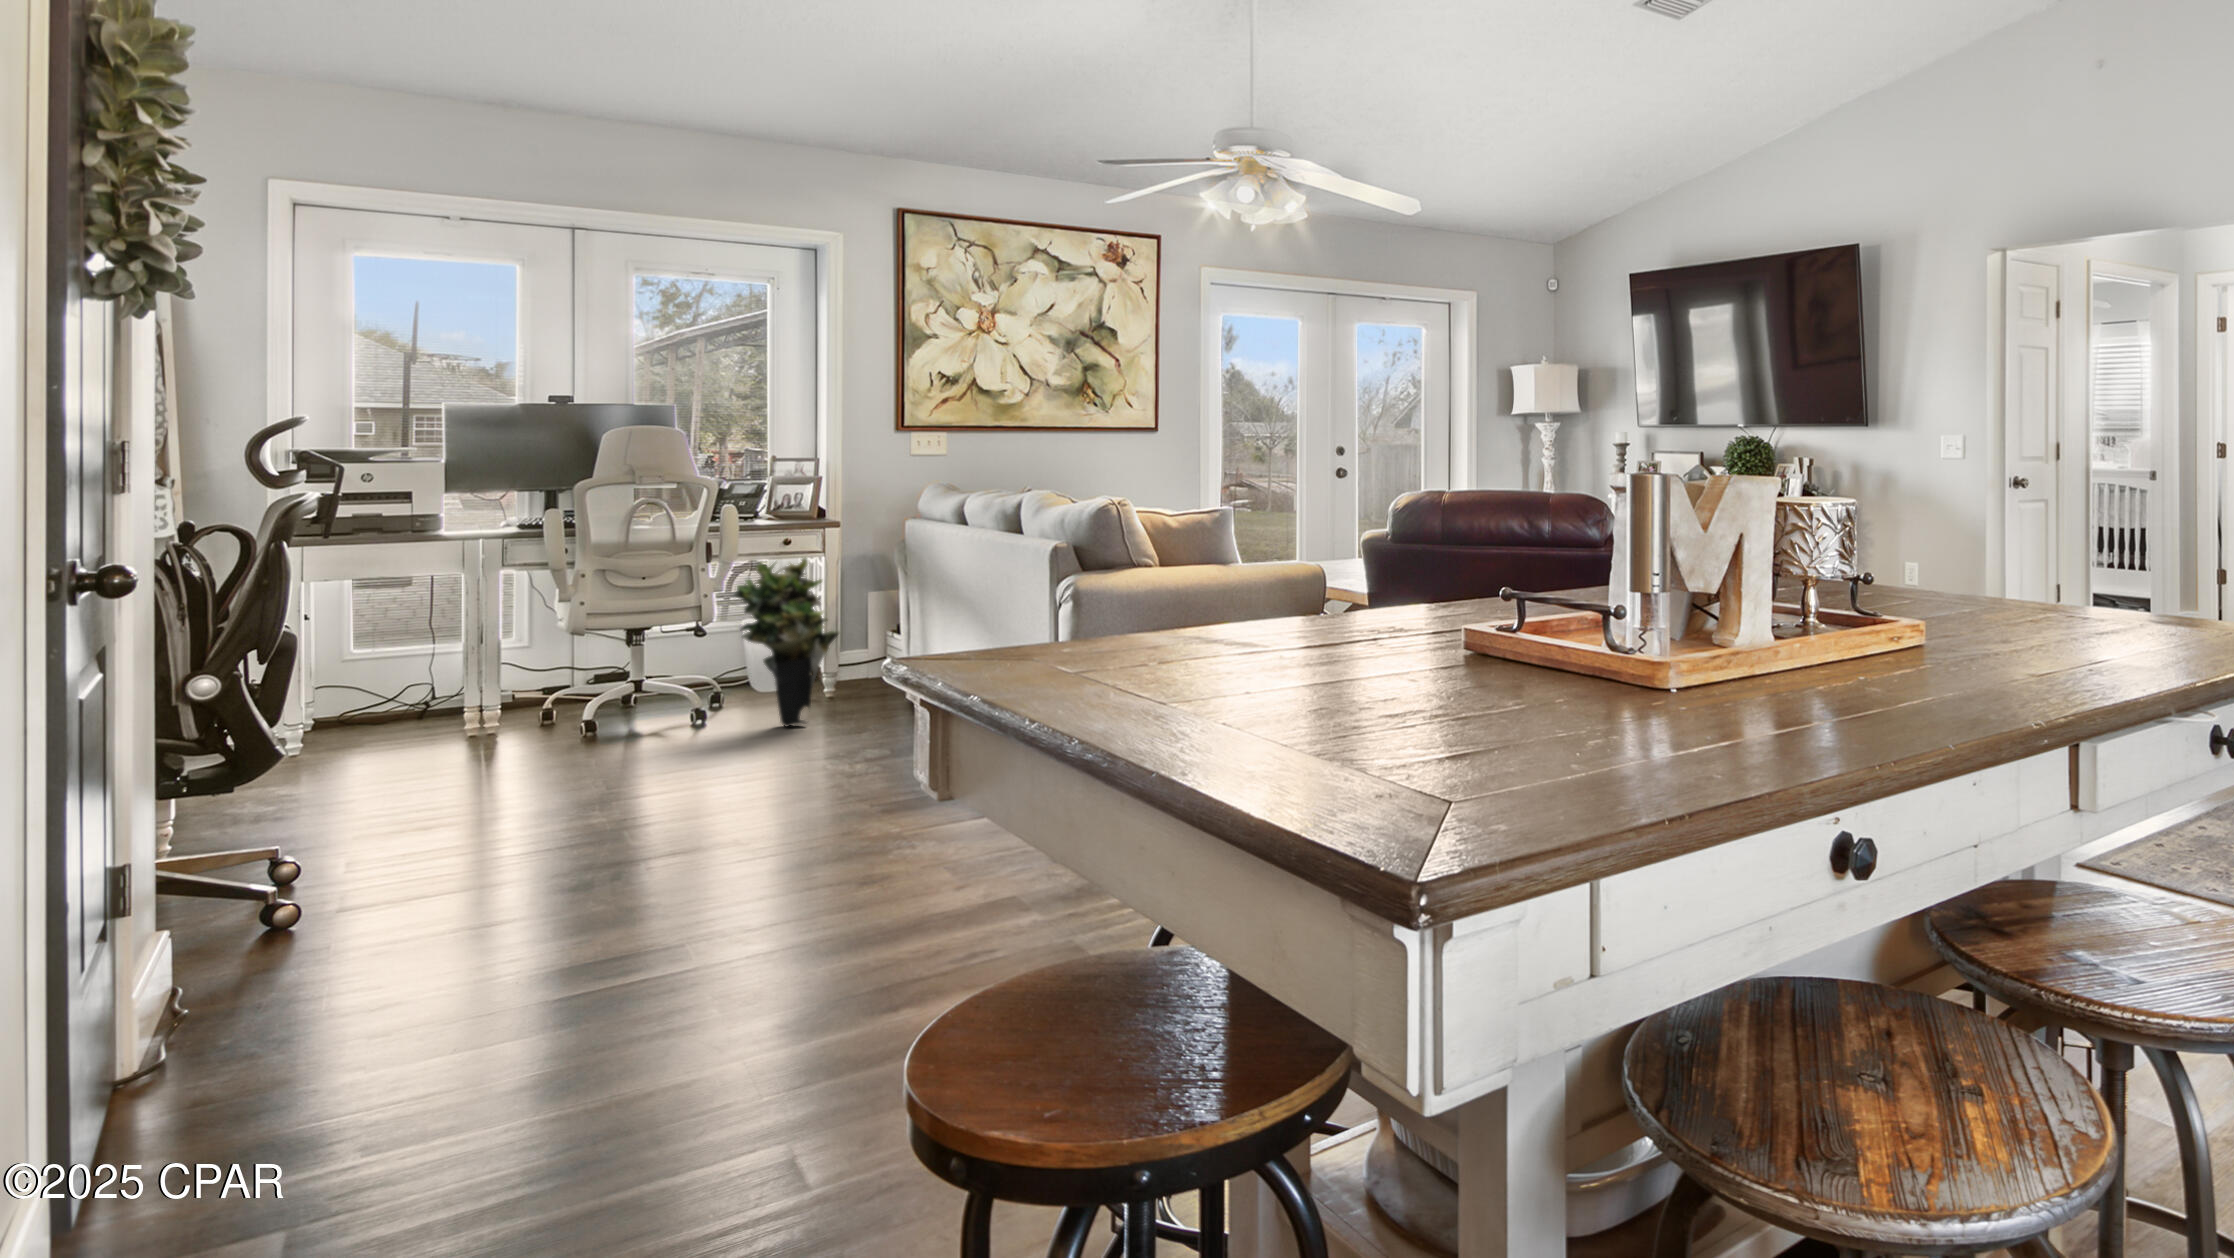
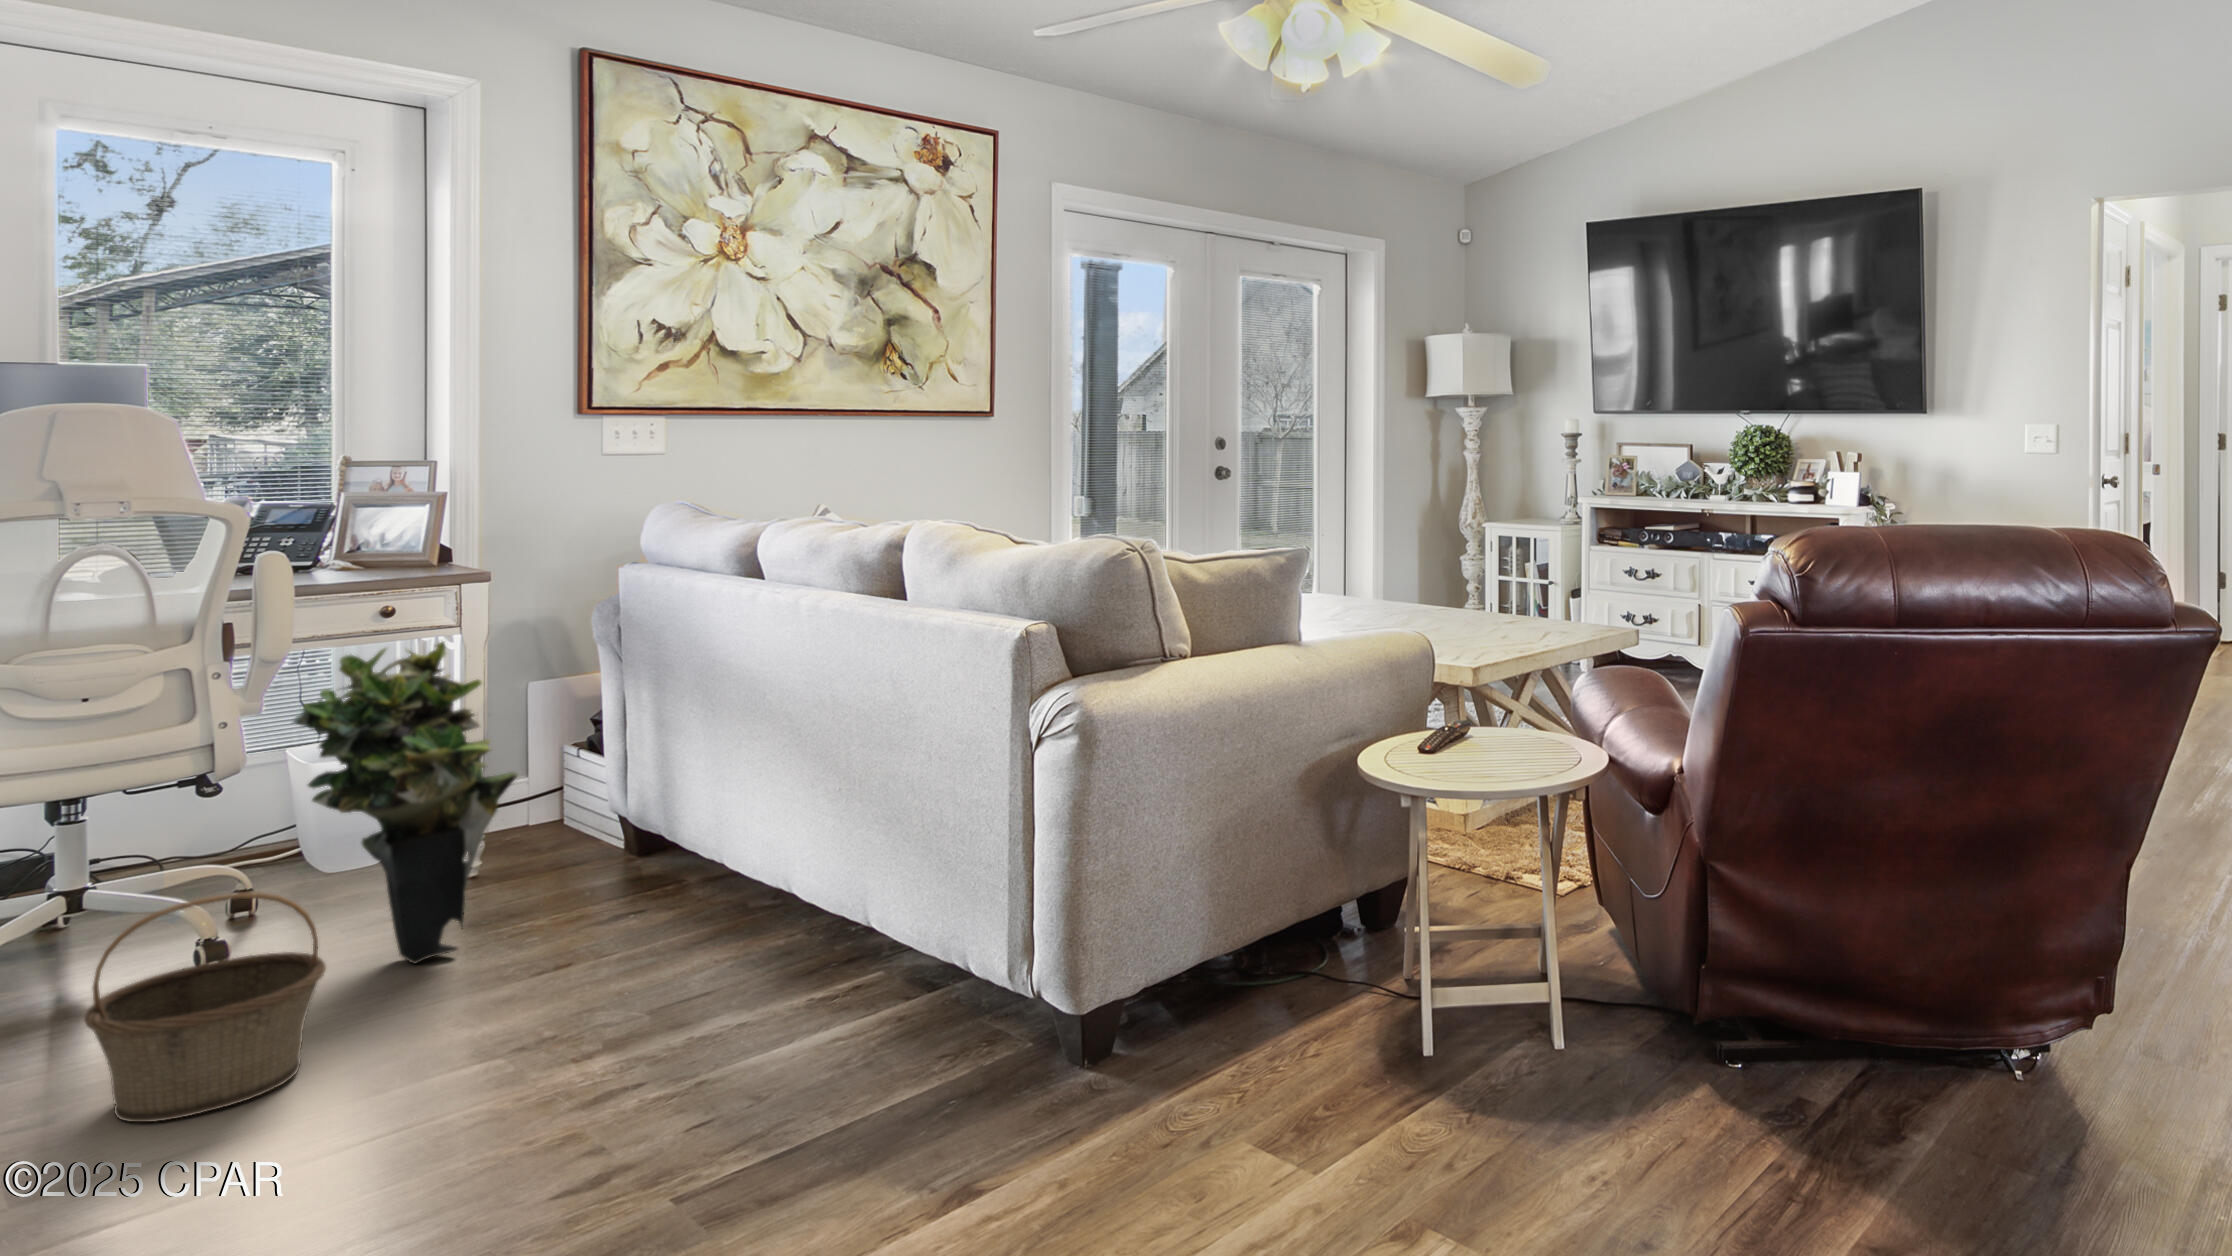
basket: none [640,667,739,768] -> present [84,892,326,1122]

